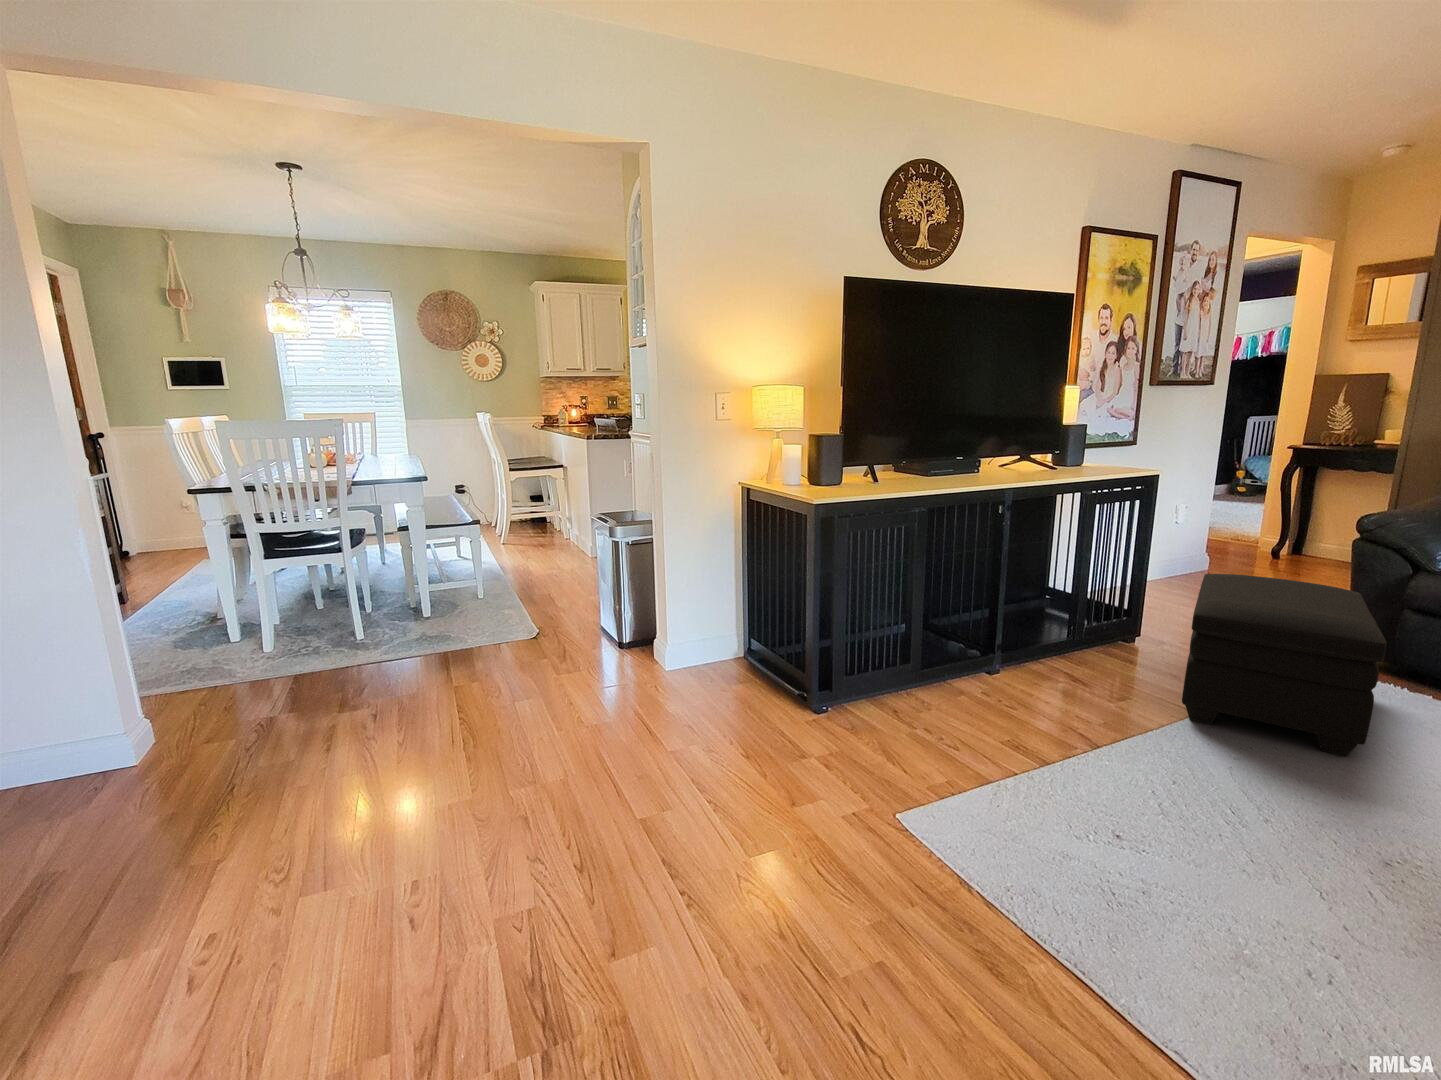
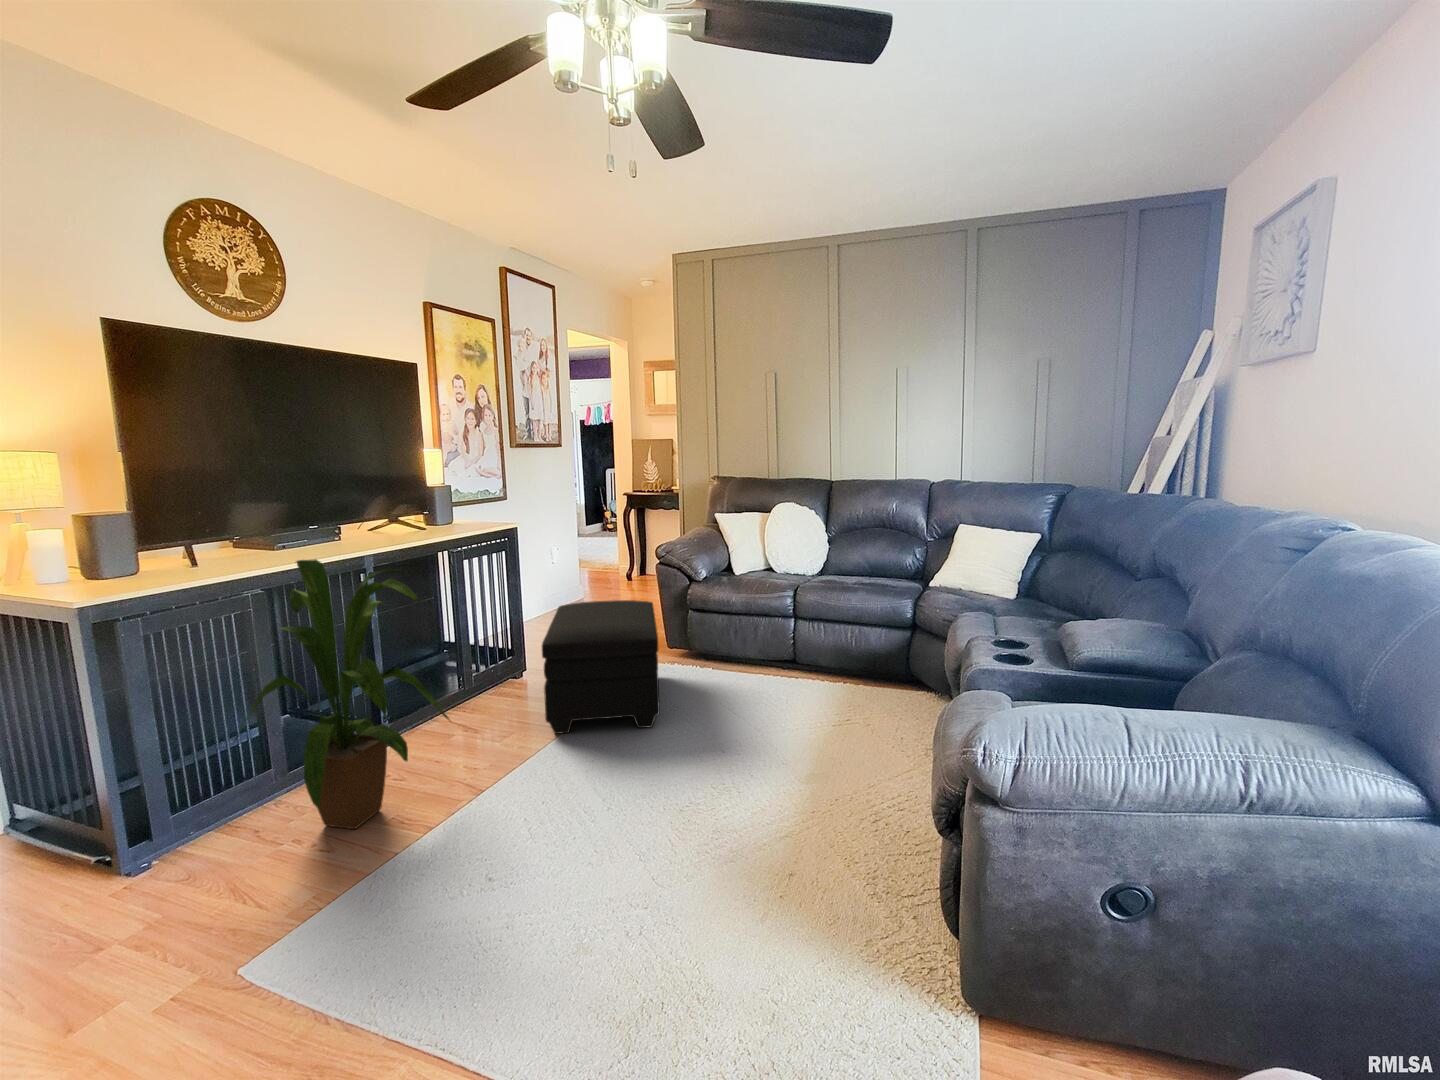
house plant: none [894,485,1086,741] -> present [234,559,450,829]

